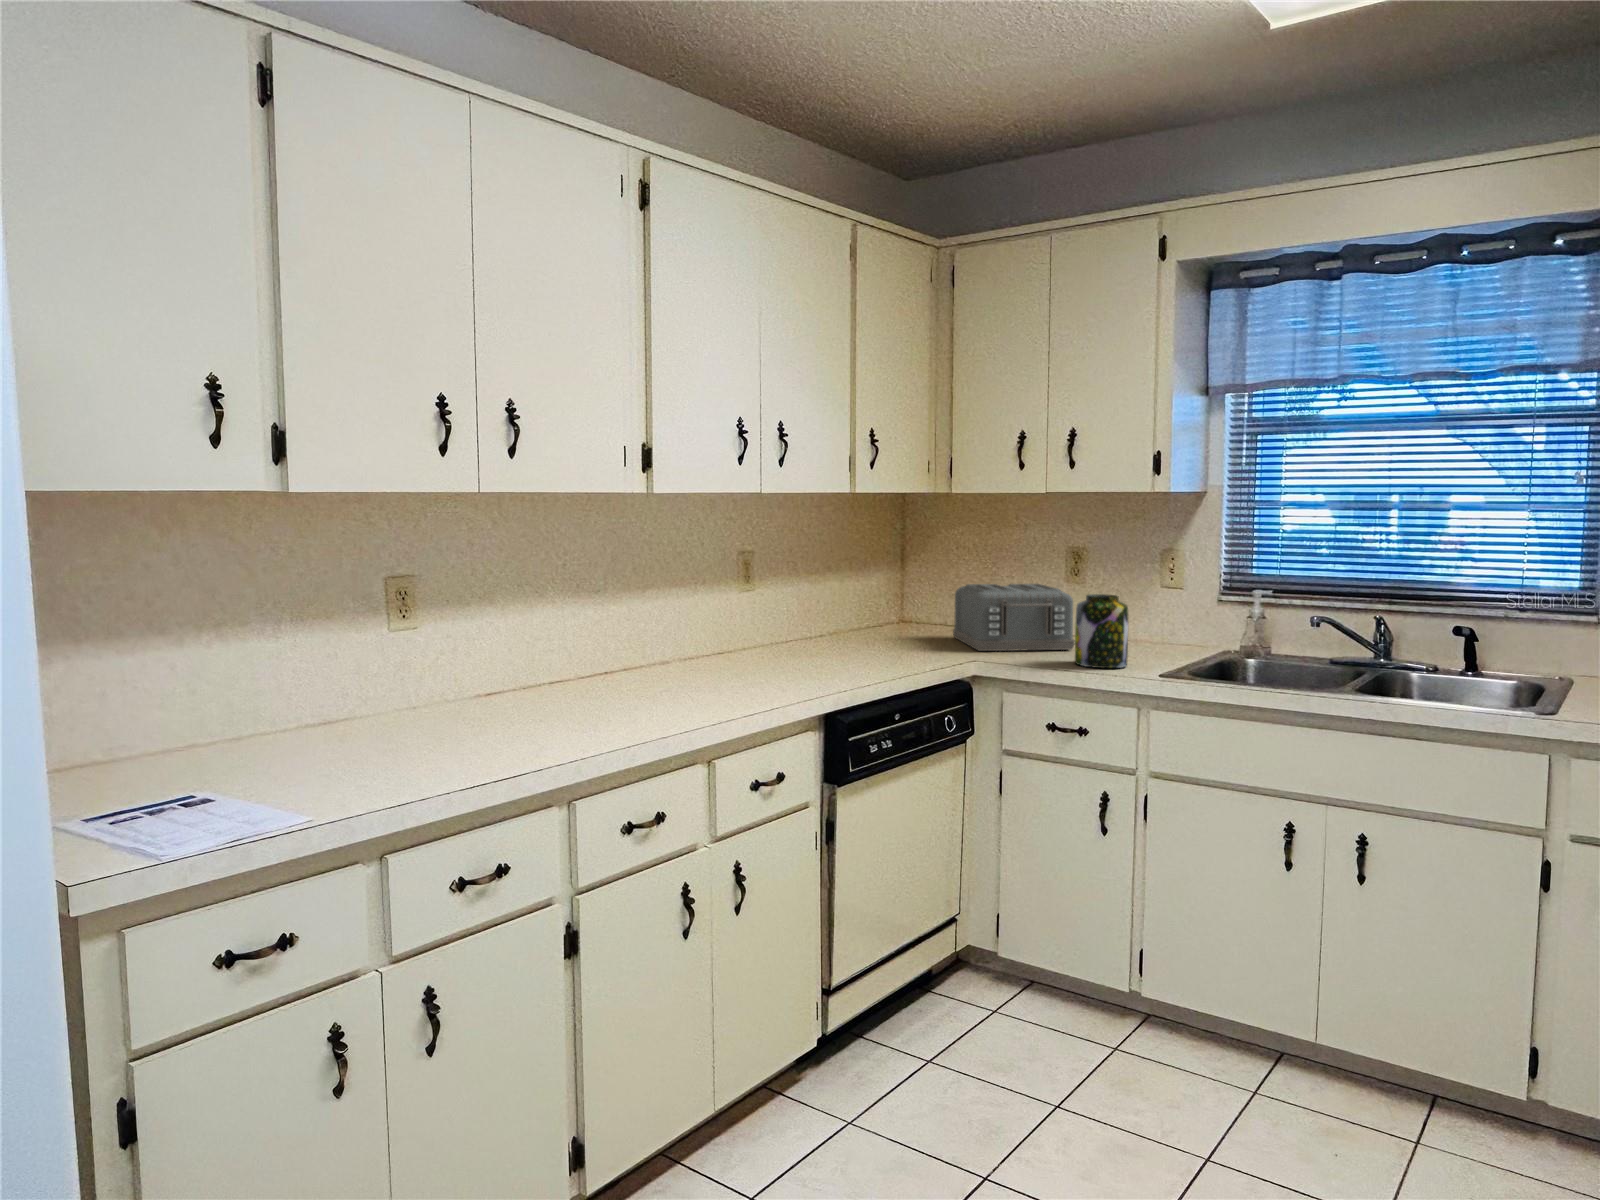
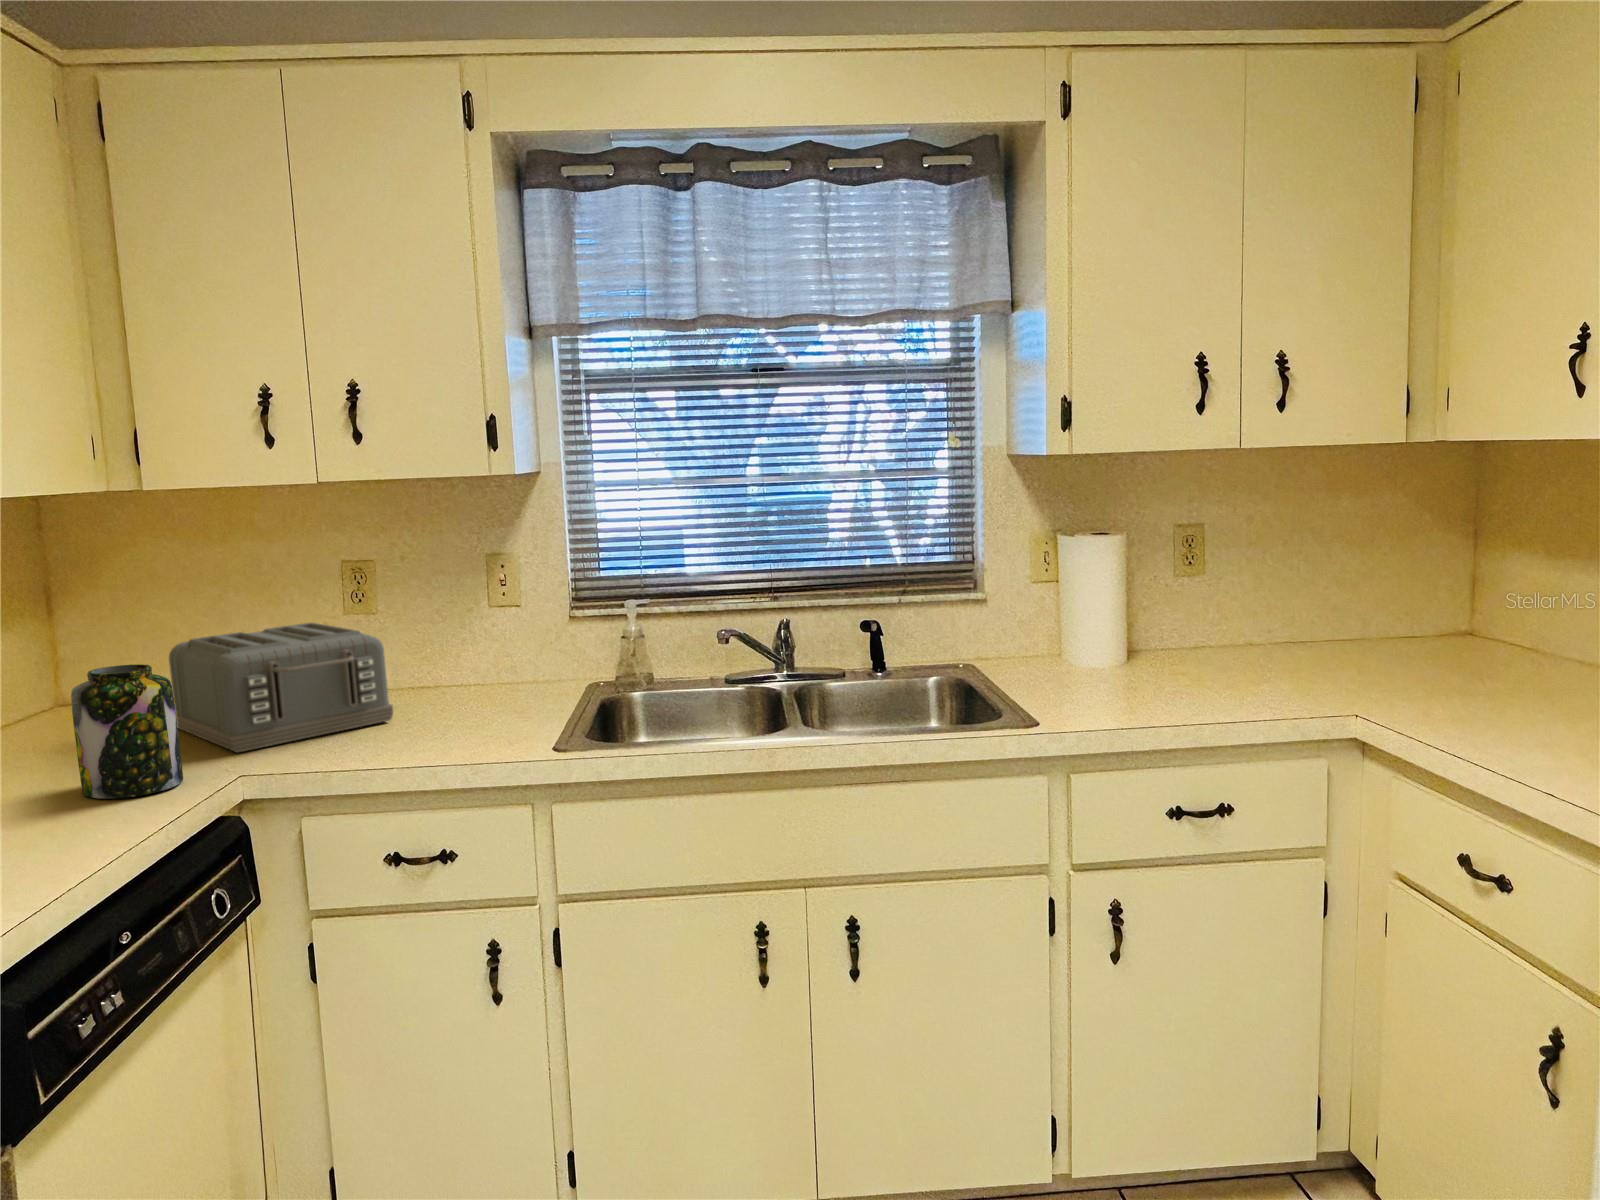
jar: present [1075,594,1128,668] -> present [71,664,183,799]

